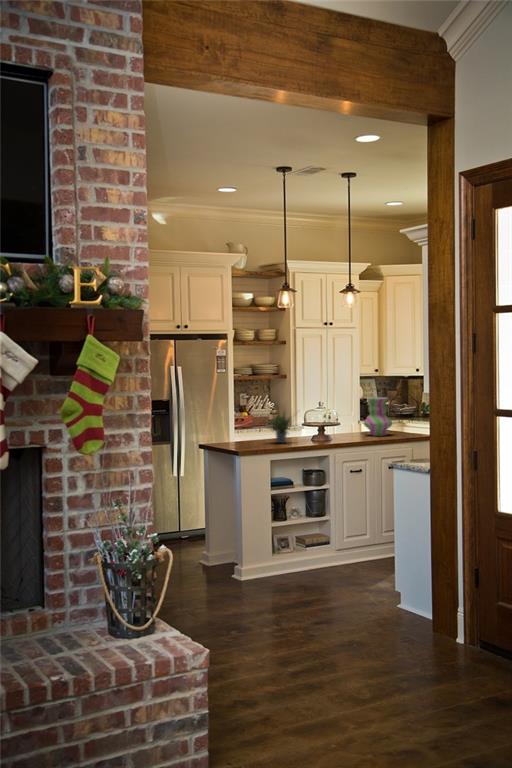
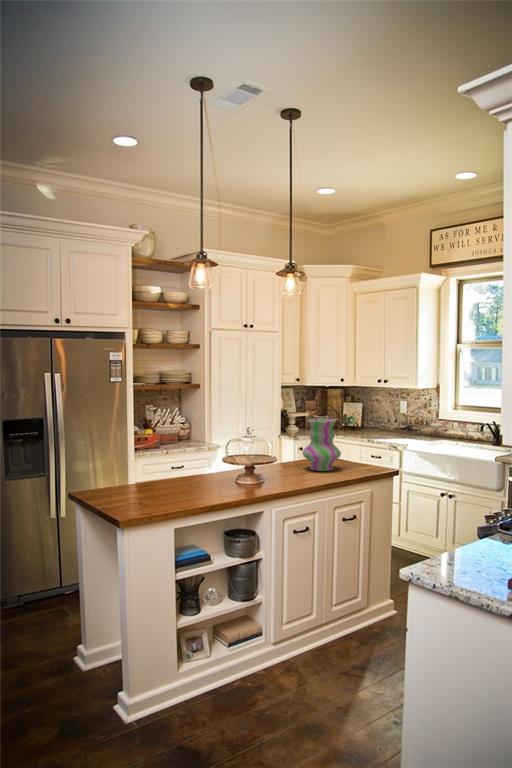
potted plant: present [267,409,297,443] -> none [155,428,227,491]

